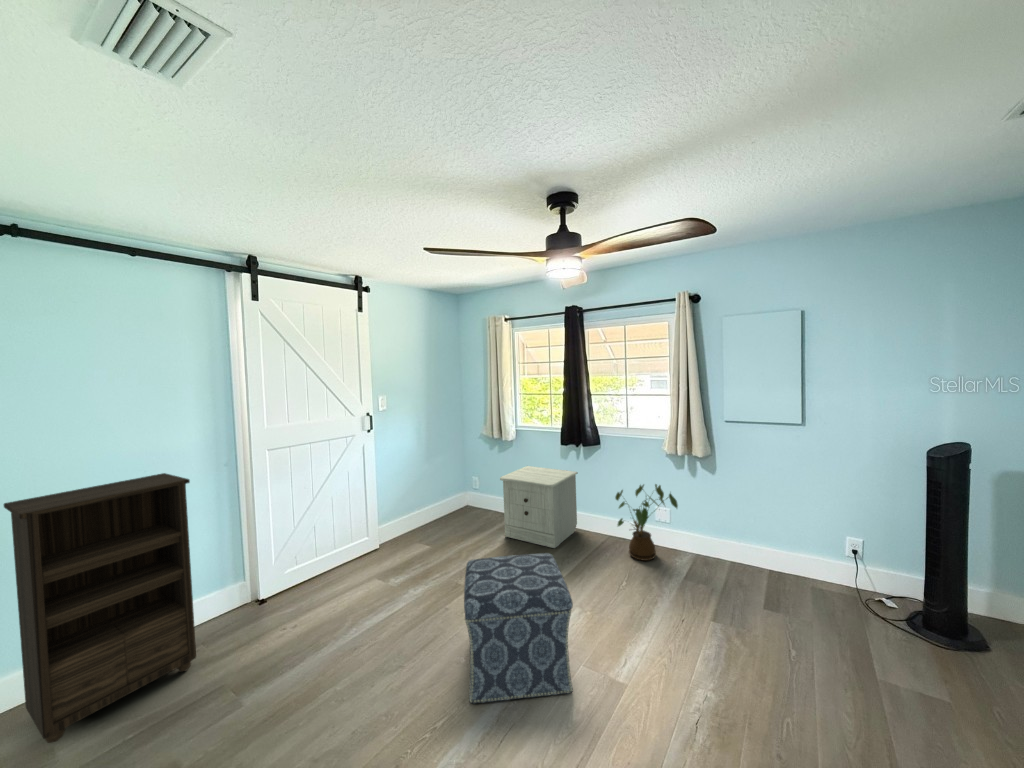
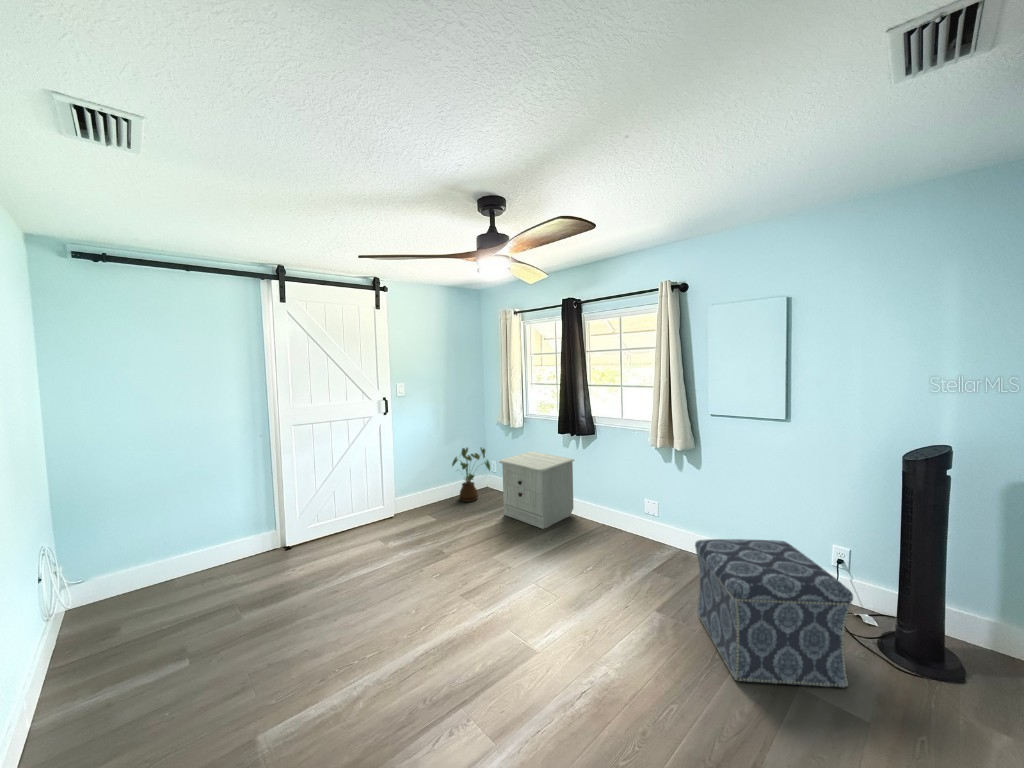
bookshelf: present [4,473,196,743] -> none [92,440,224,629]
house plant: present [615,484,678,561] -> present [452,447,490,502]
ottoman: present [464,553,573,704] -> present [695,539,853,688]

